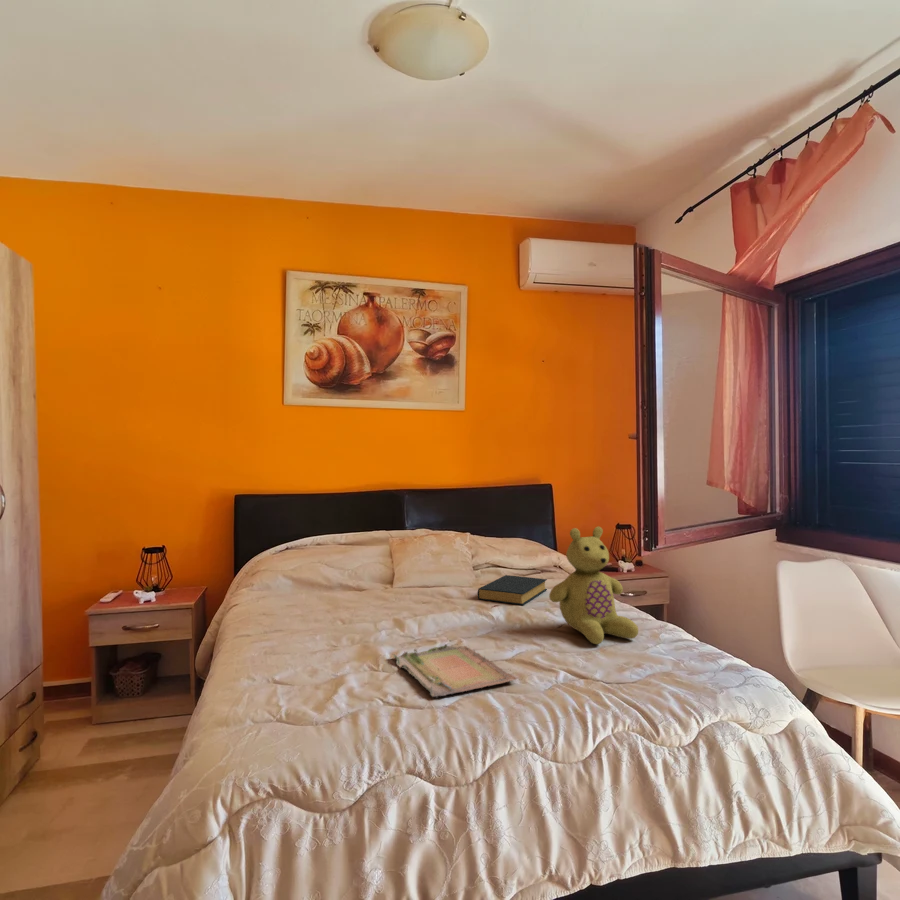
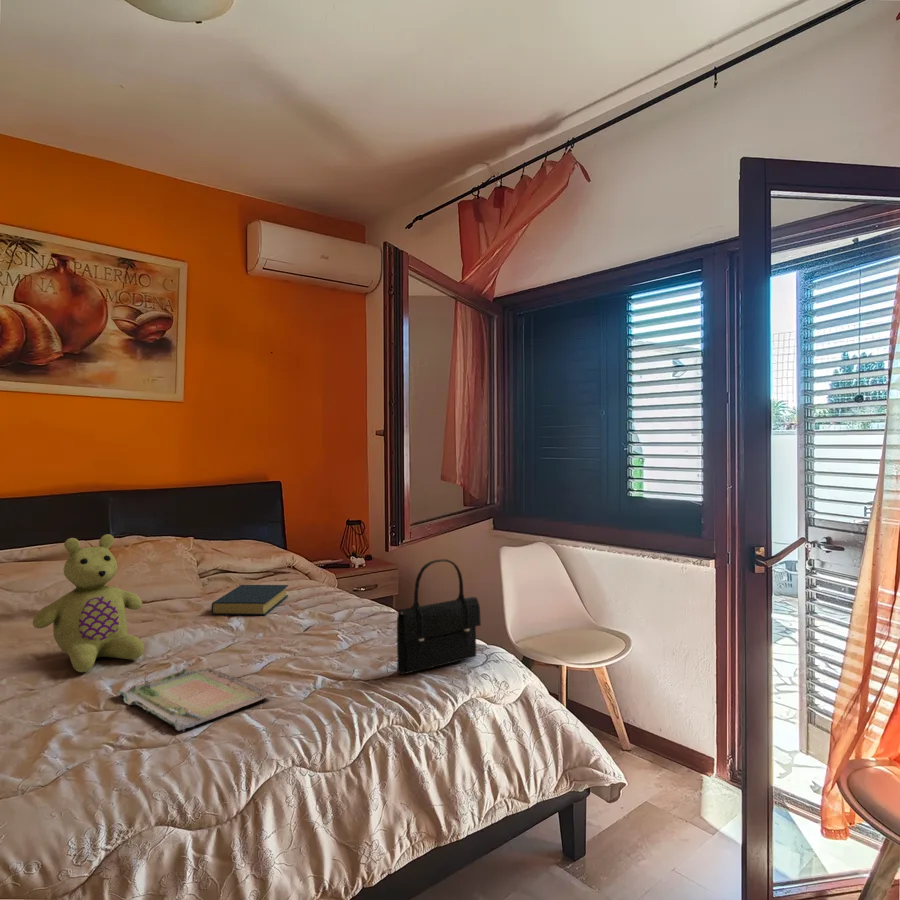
stuffed bear: present [549,527,638,644] -> present [33,534,145,672]
handbag: none [640,568,737,682] -> present [397,559,481,675]

